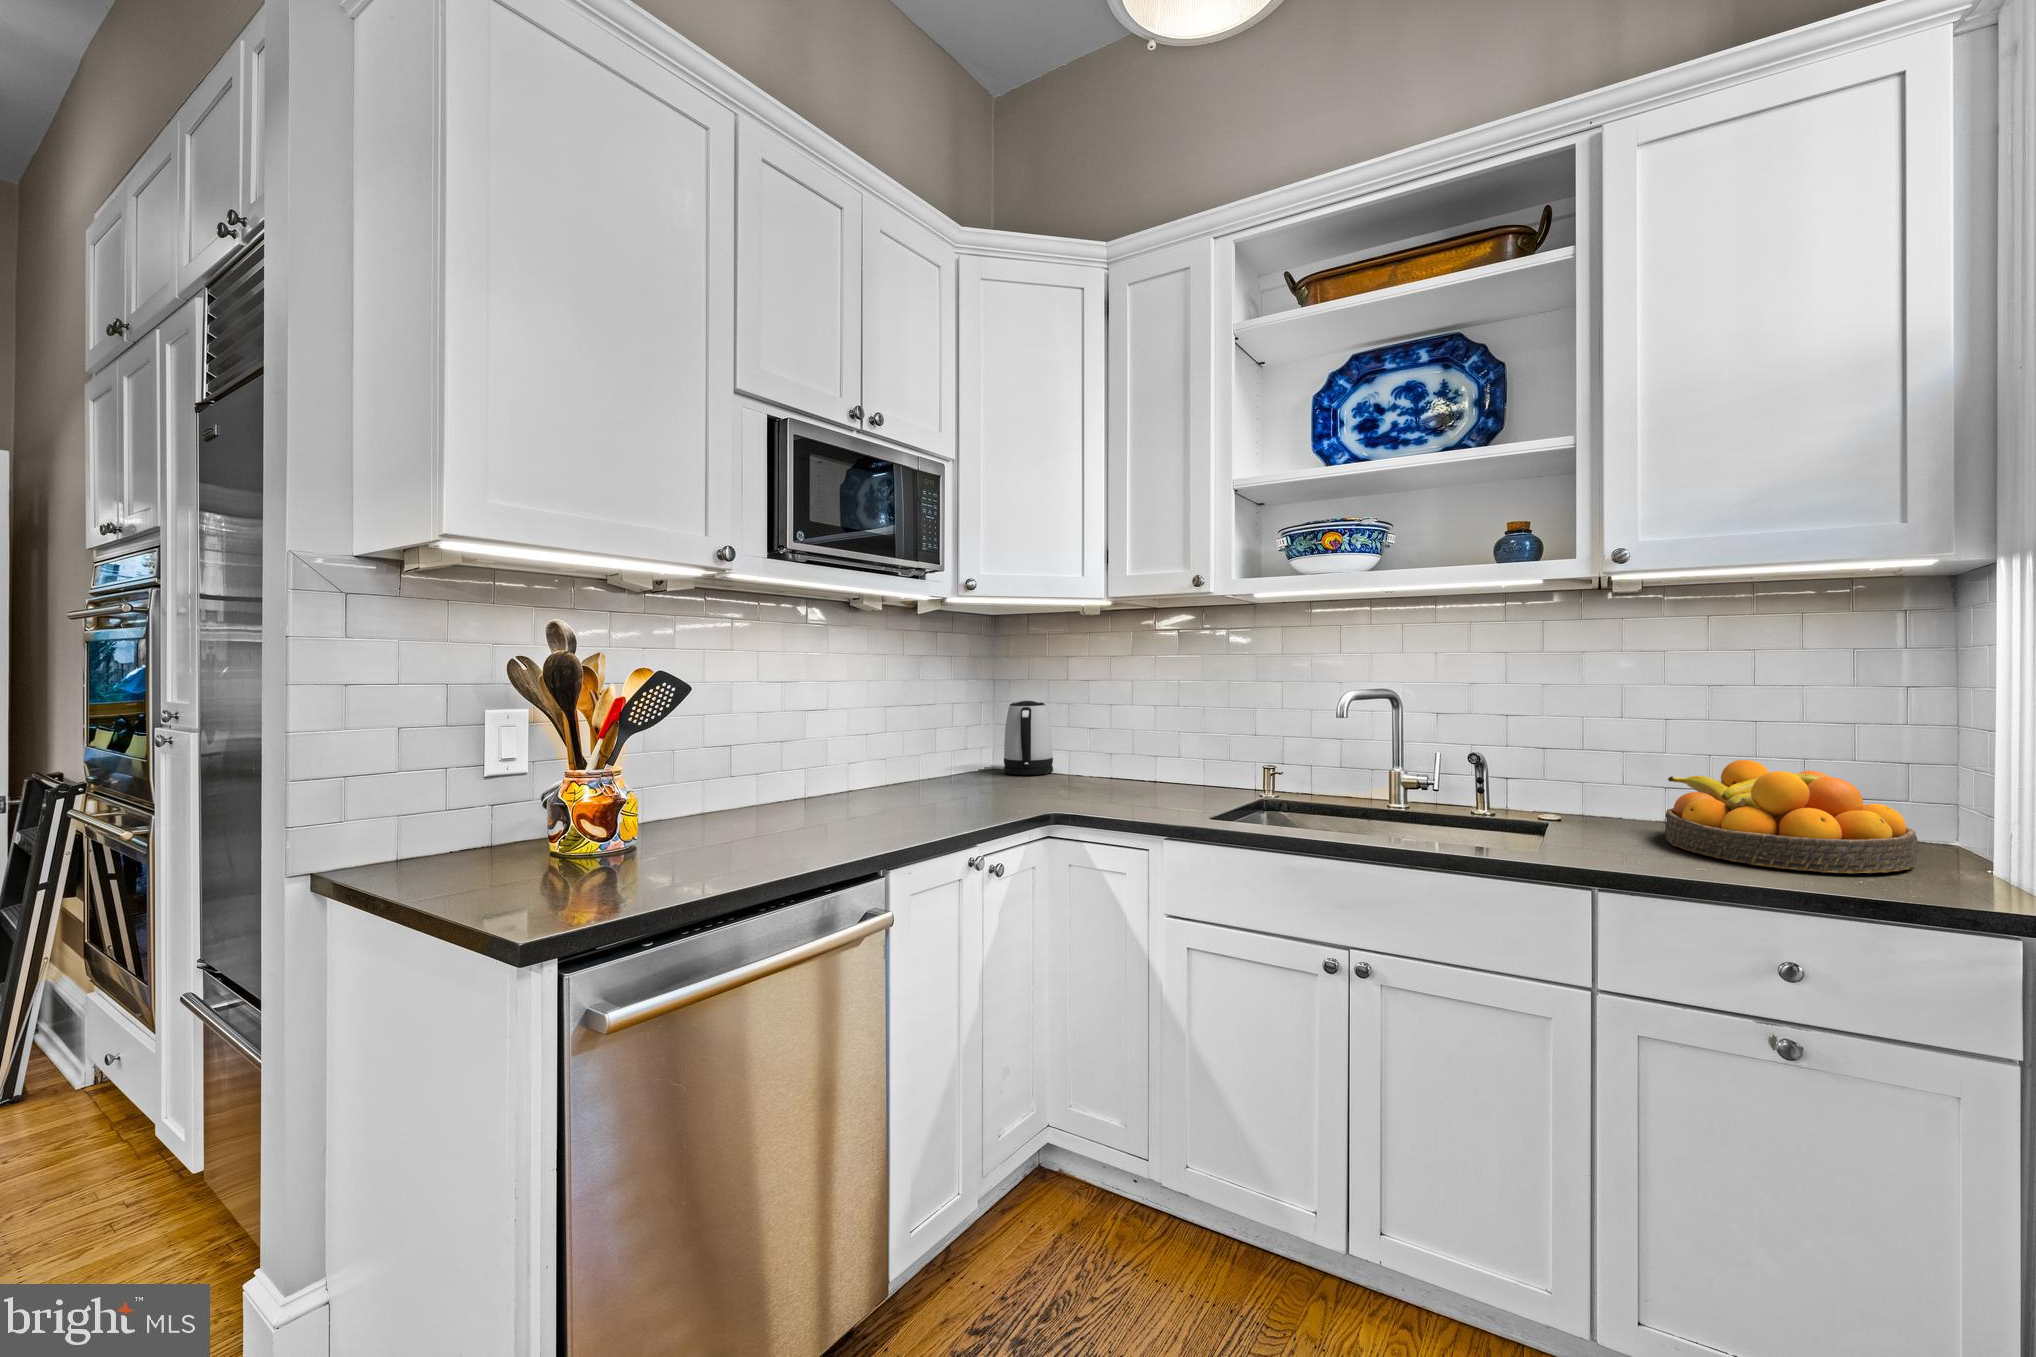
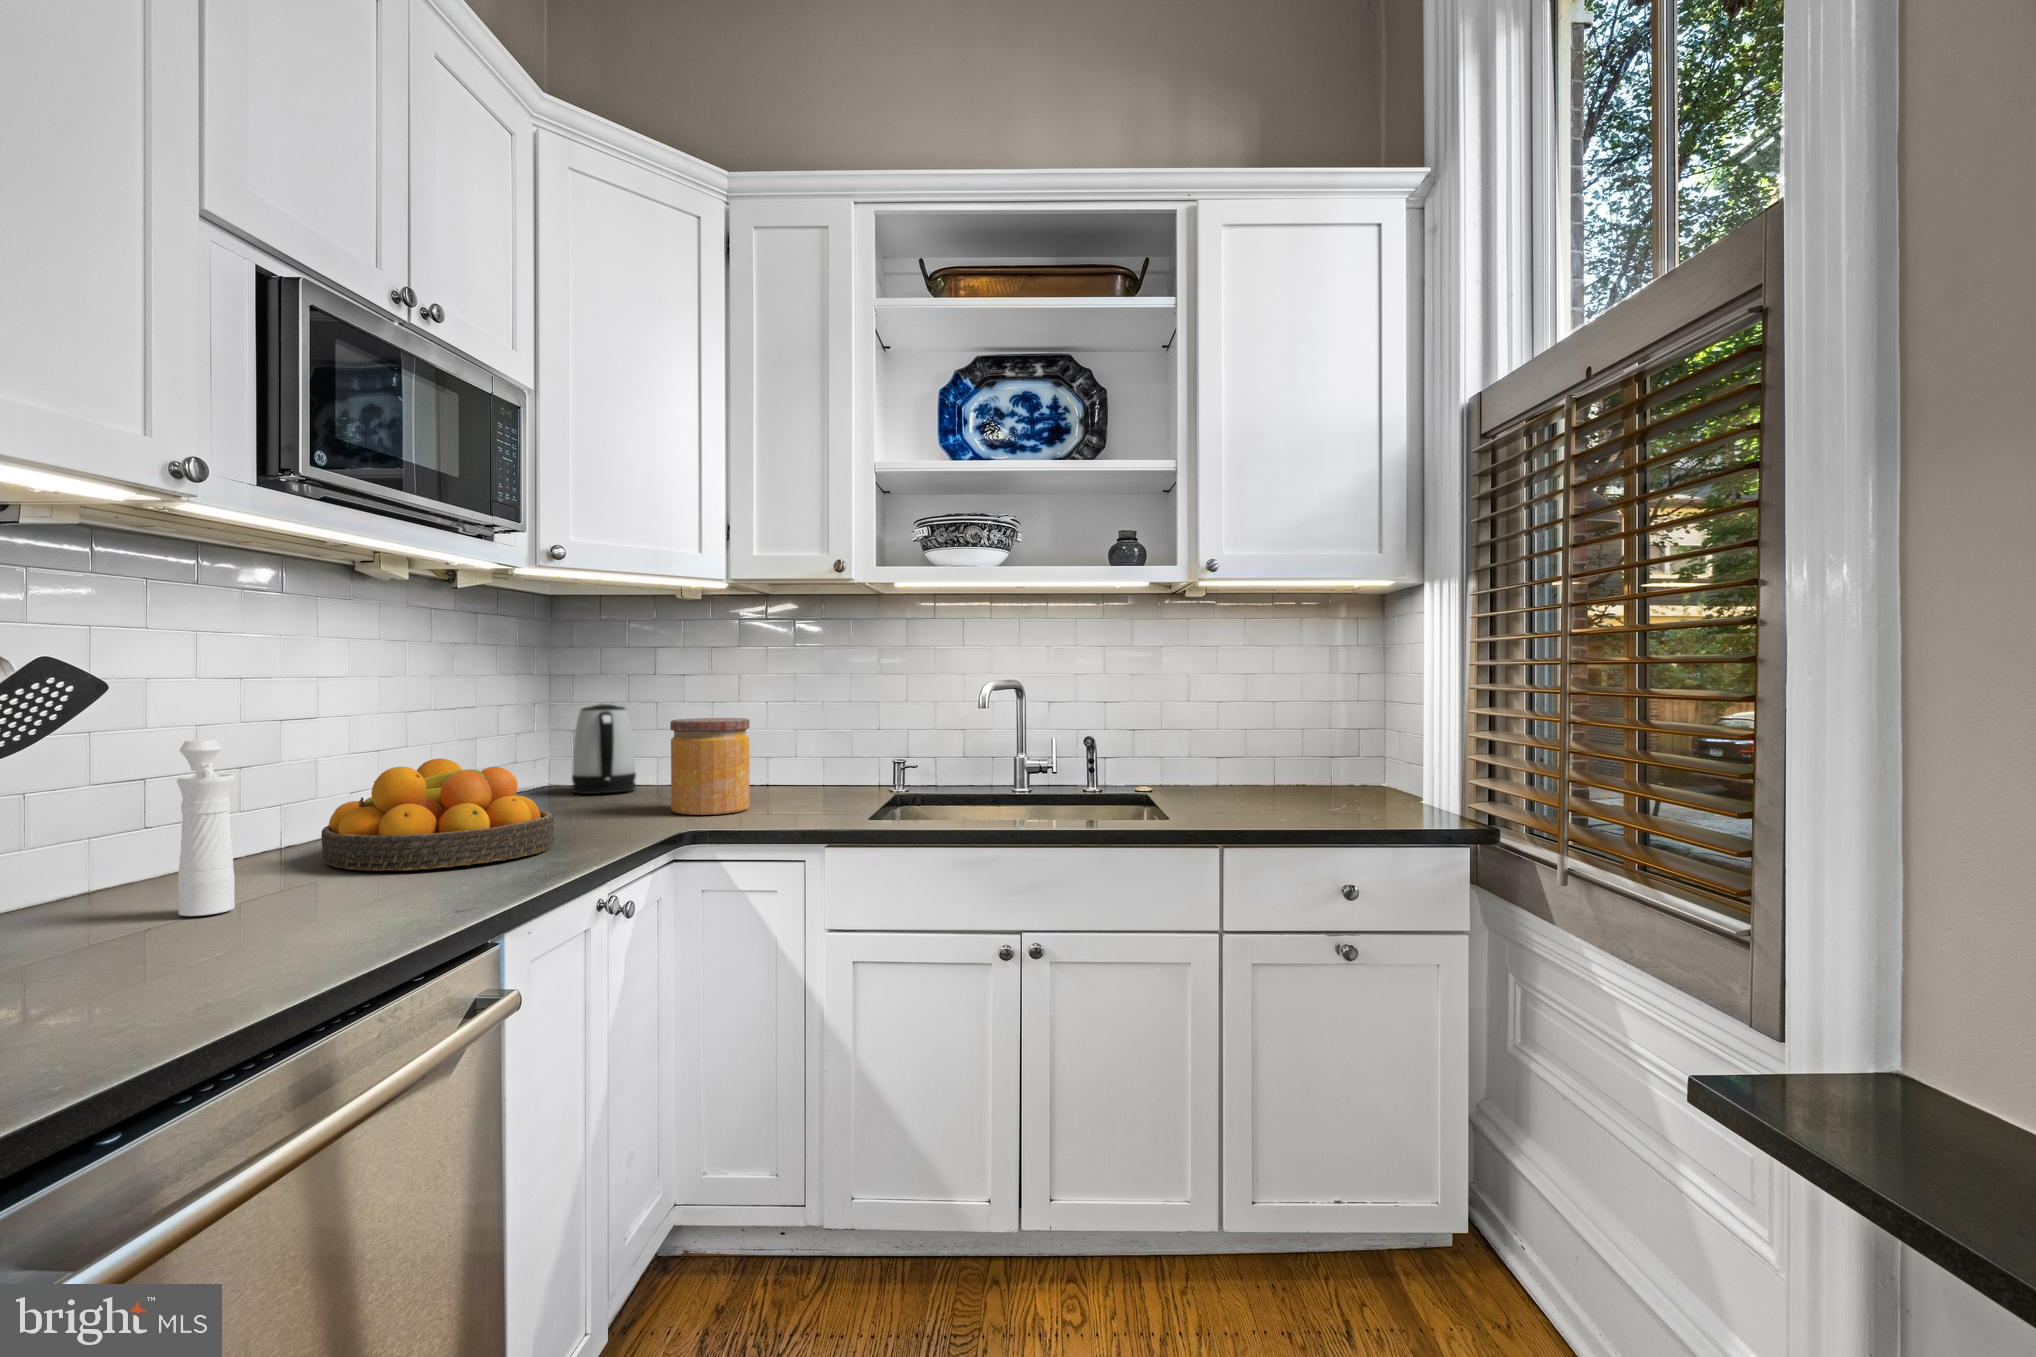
jar: none [1054,718,1121,804] -> present [670,718,750,815]
pepper mill: none [662,739,703,866] -> present [177,740,235,916]
fruit bowl: present [1665,760,1918,873] -> present [321,758,554,871]

